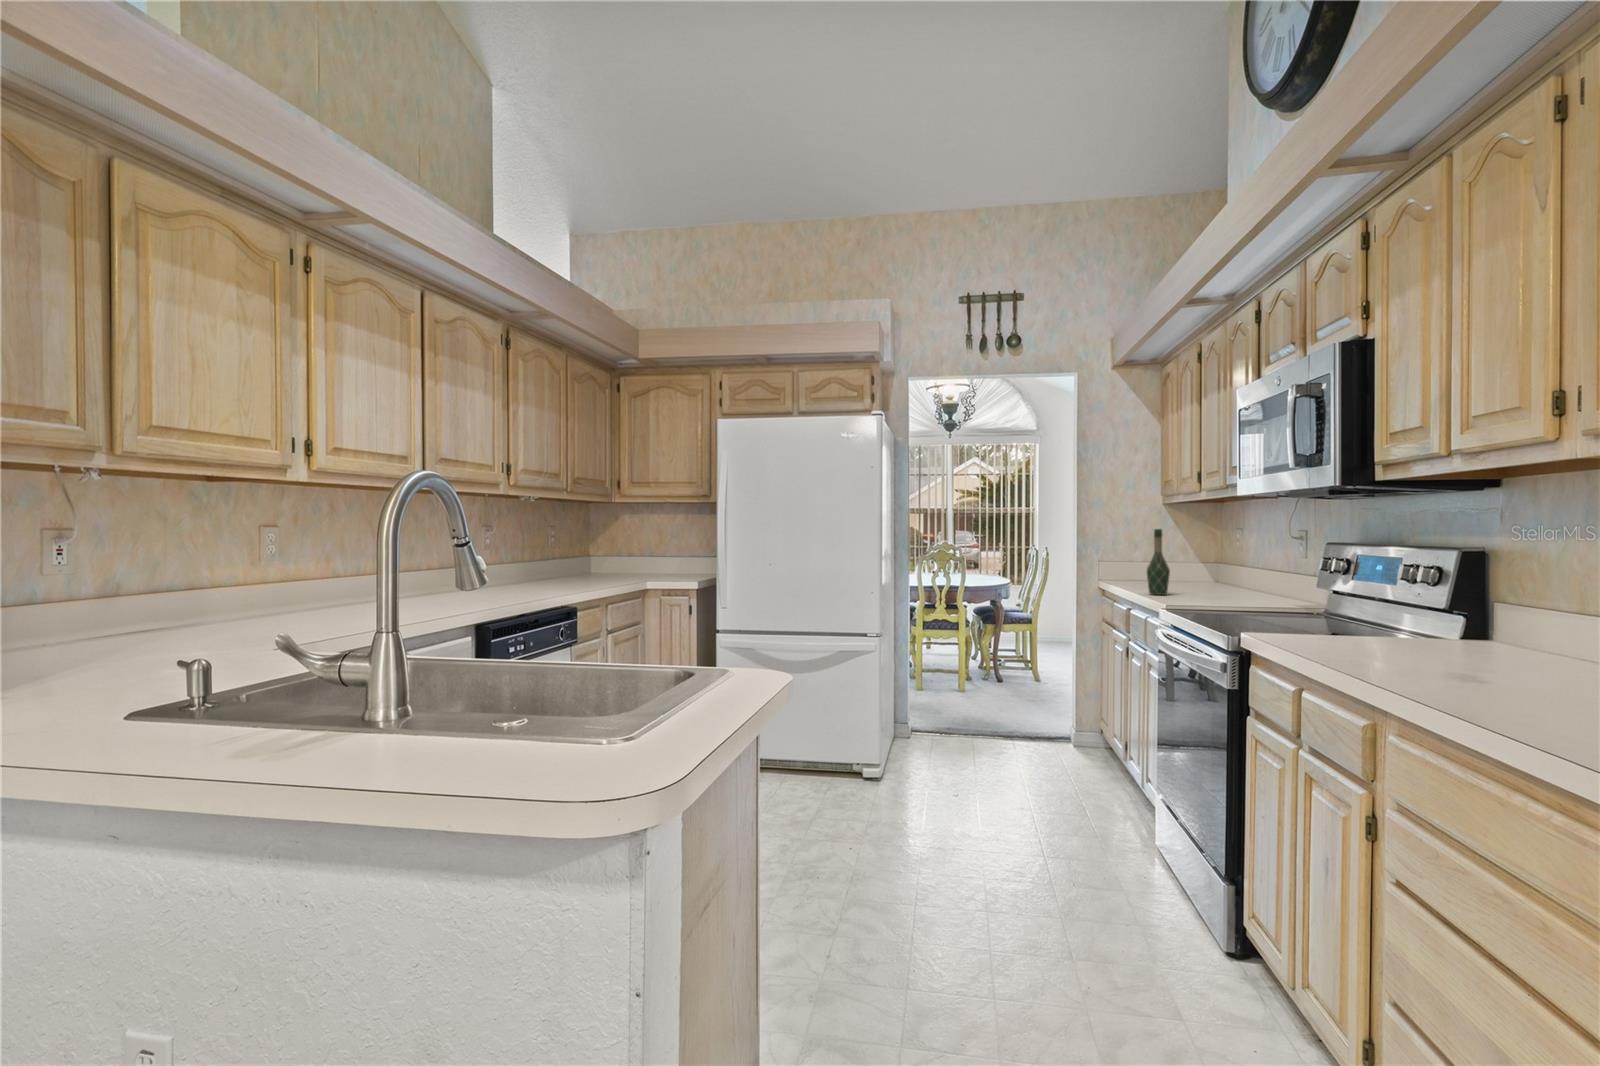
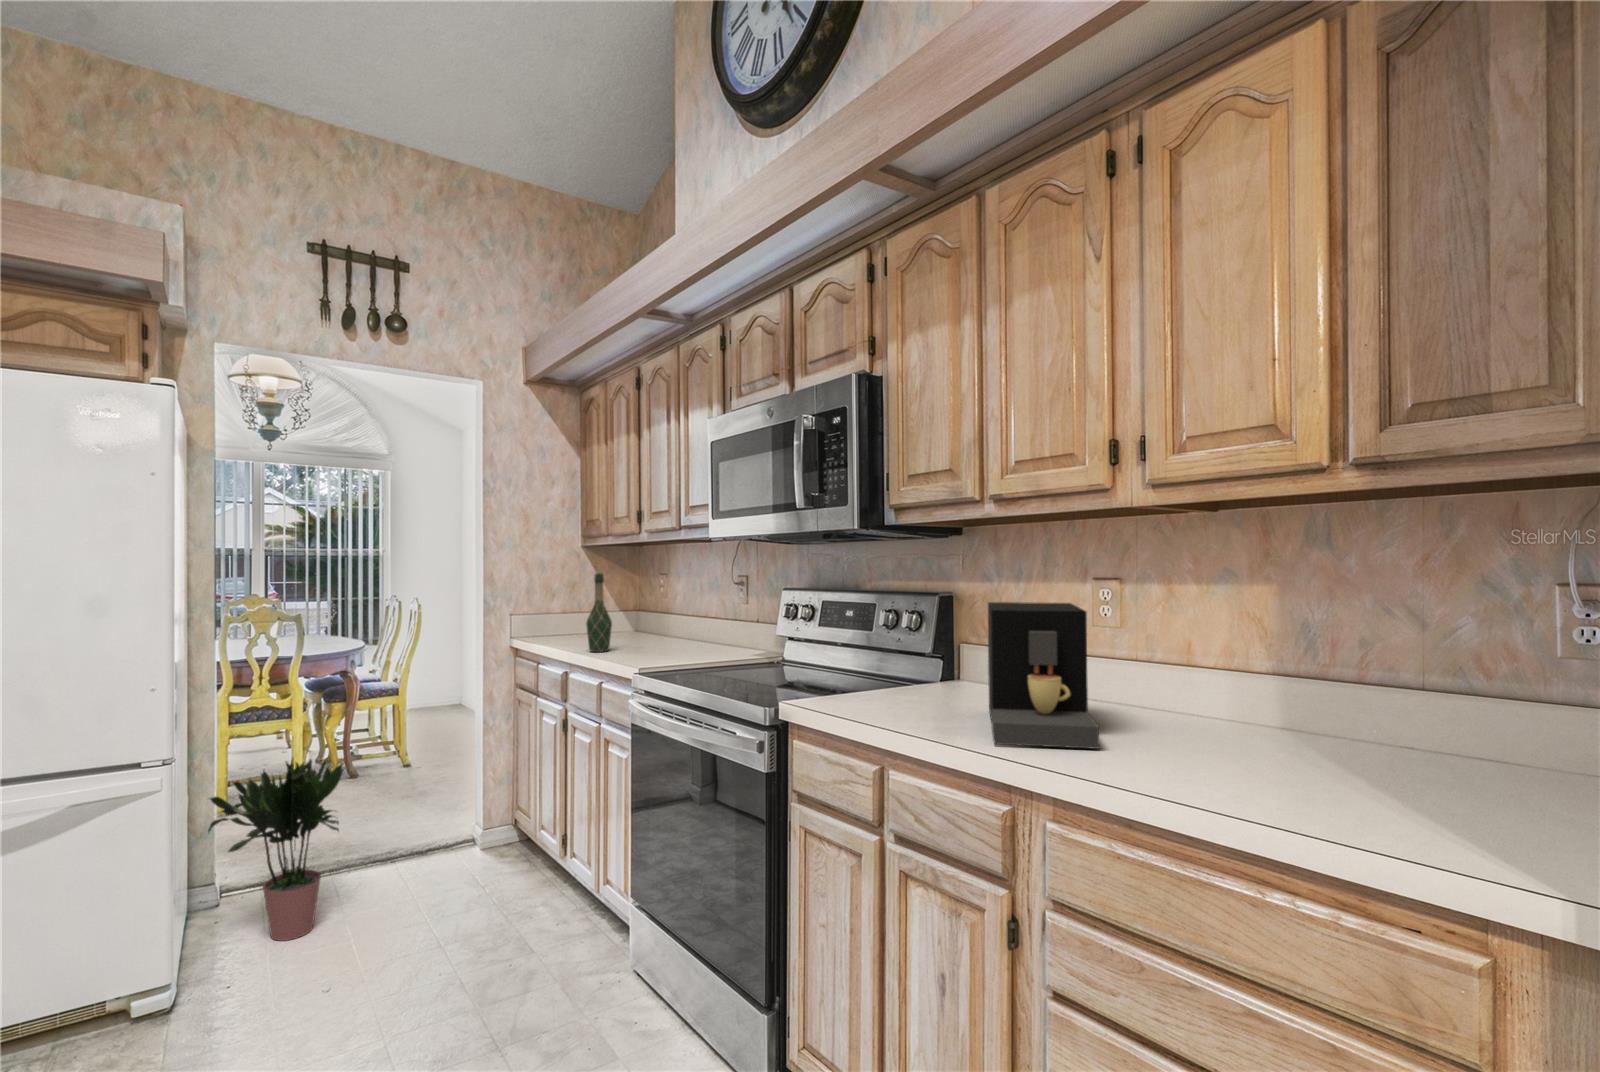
coffee maker: none [1374,557,1549,688] -> present [988,602,1099,749]
potted plant: none [894,641,975,764] -> present [208,759,343,941]

